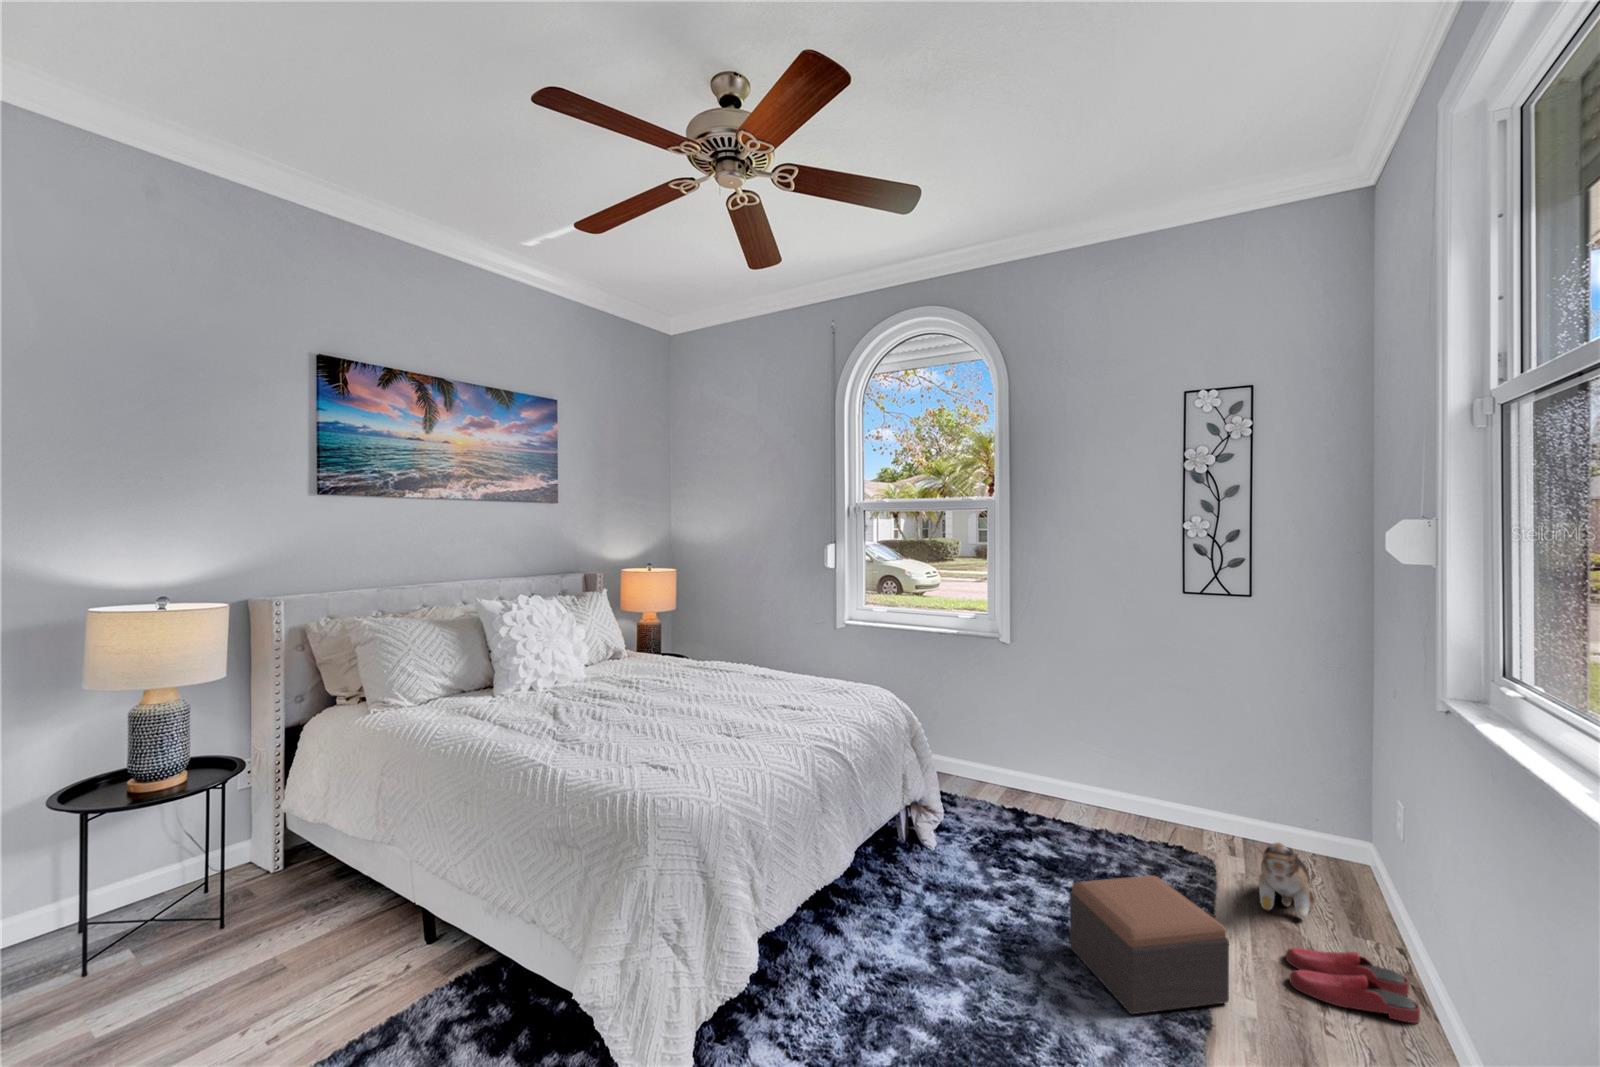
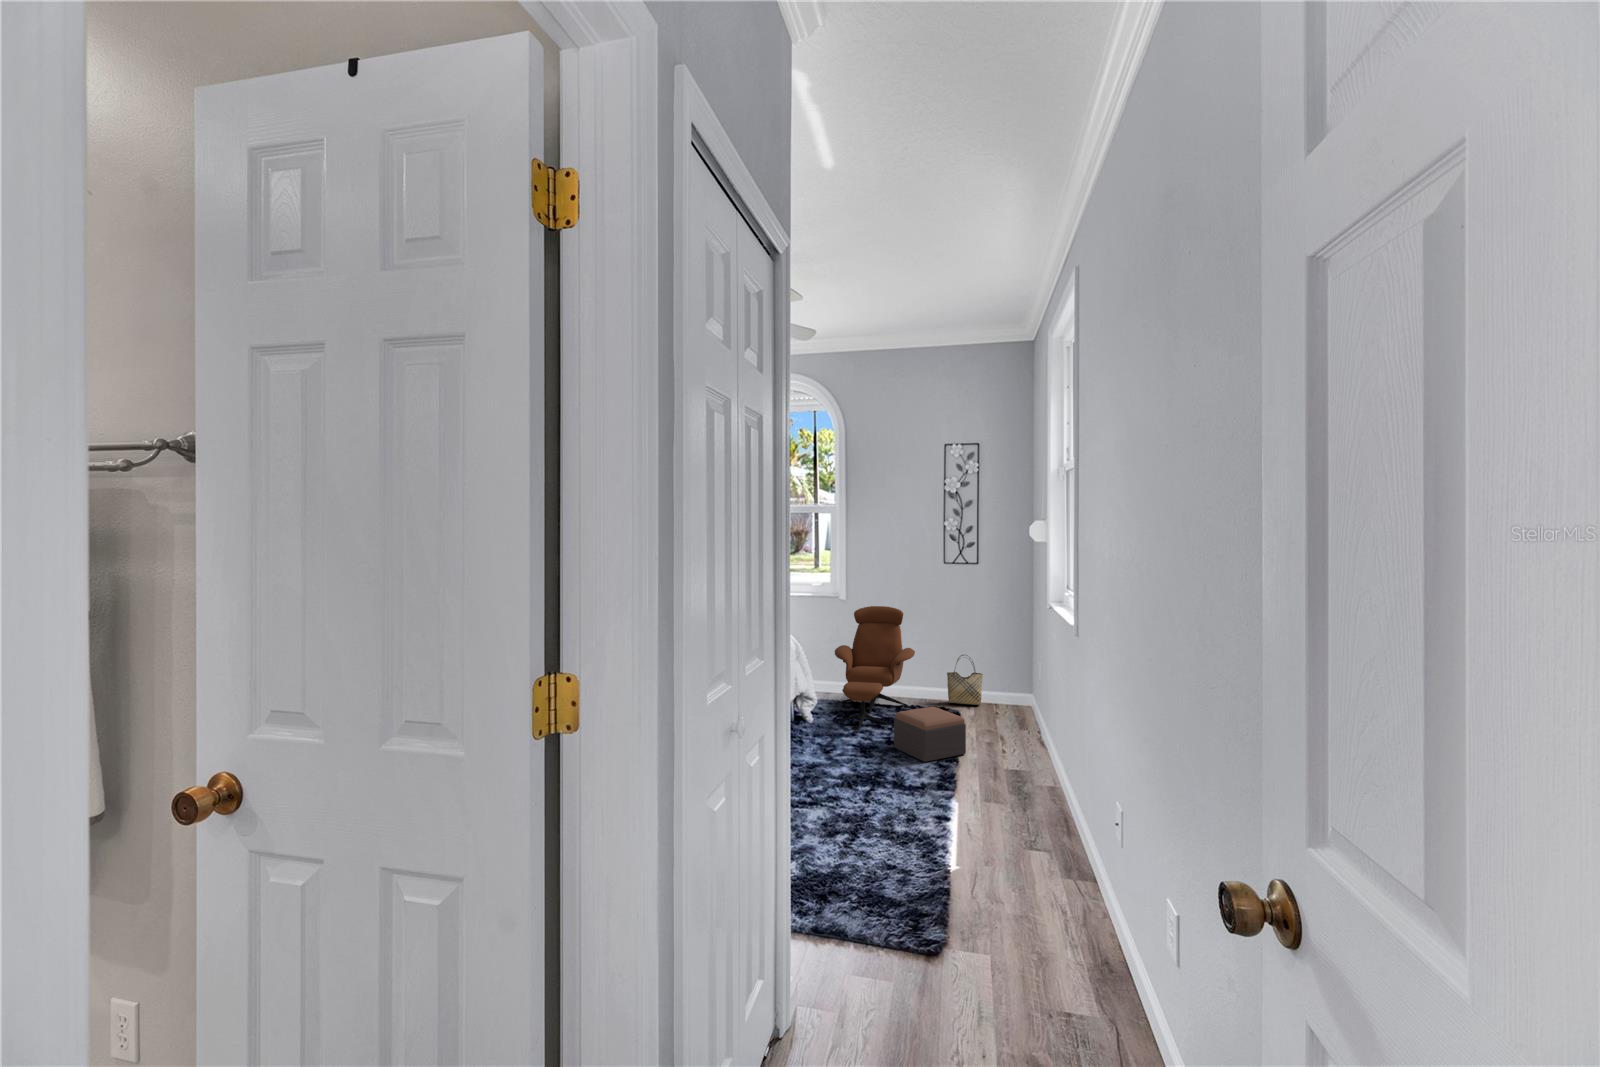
lounge chair: none [976,656,1126,887] -> present [835,606,915,731]
woven basket: none [1186,753,1259,849] -> present [947,655,983,705]
plush toy: present [1259,843,1315,918] -> none [979,689,1006,726]
slippers: present [1286,948,1420,1023] -> none [991,729,1041,750]

